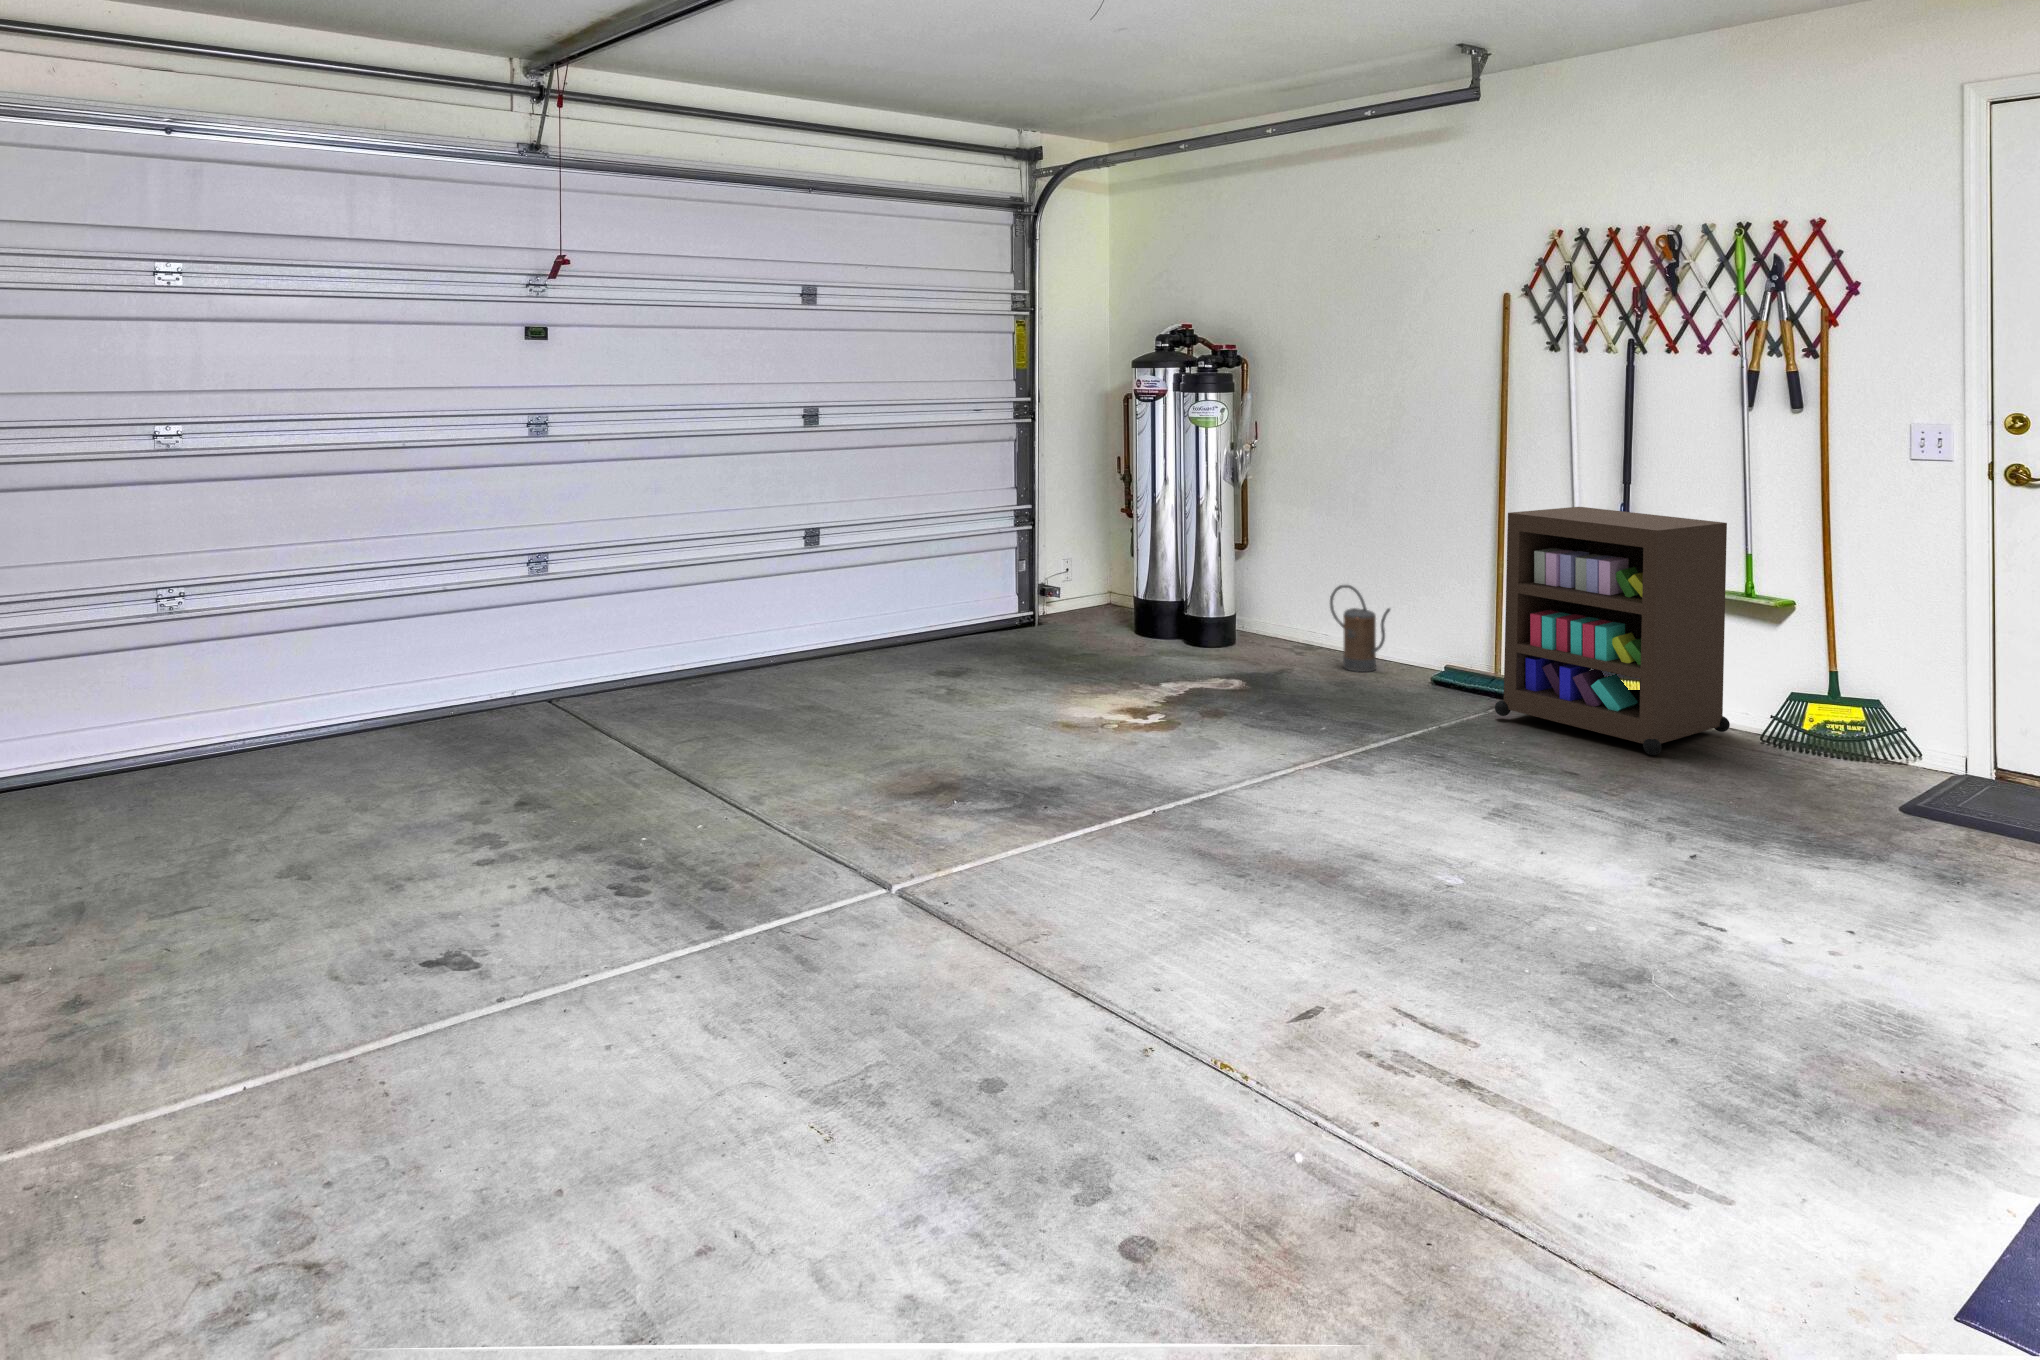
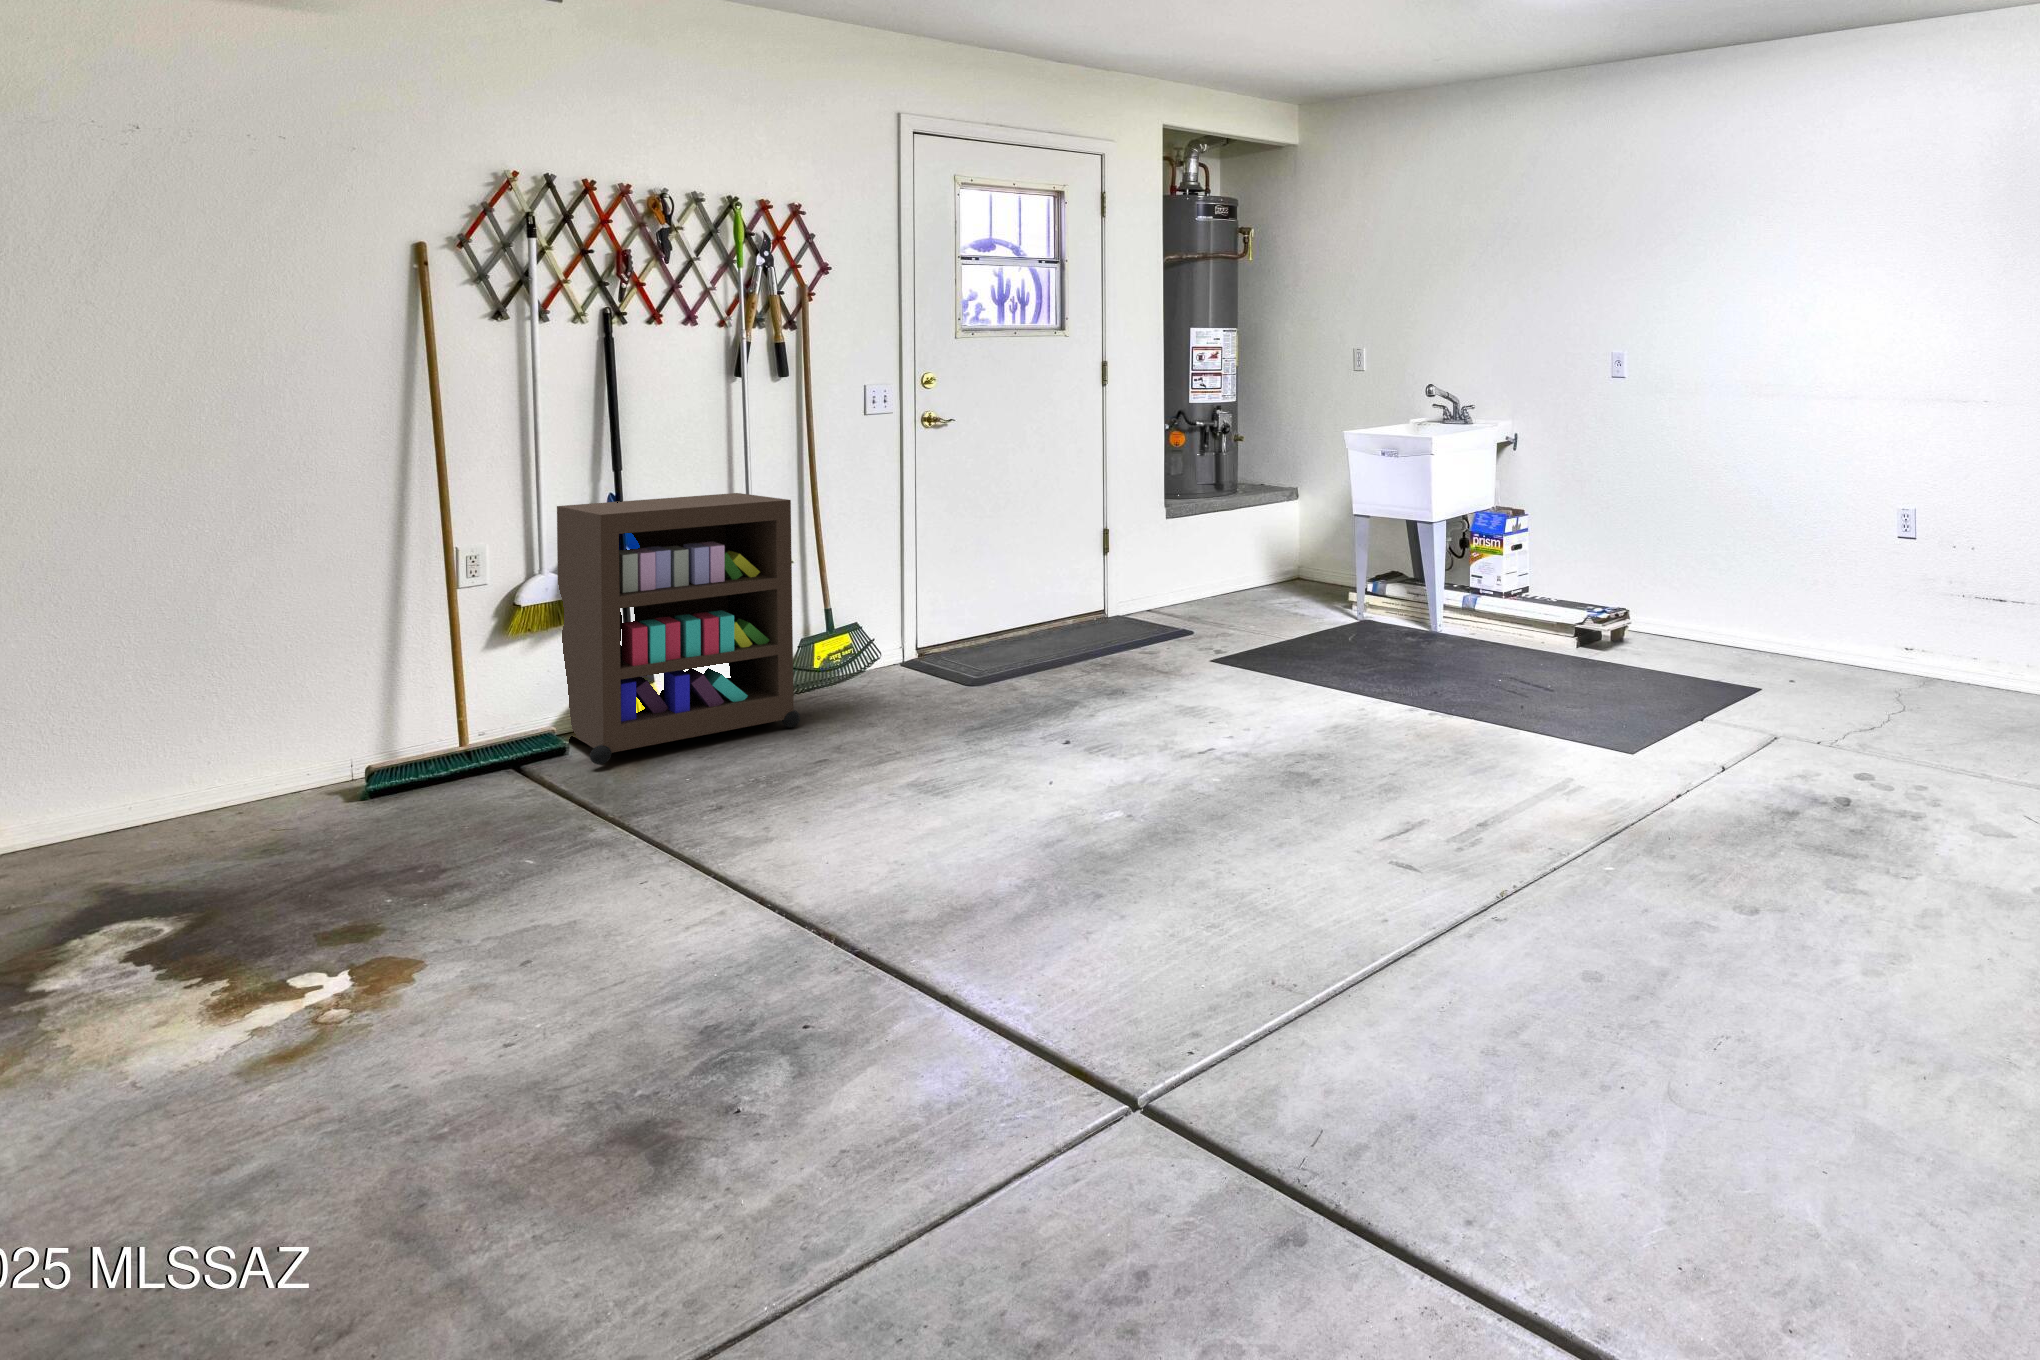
watering can: present [1330,585,1390,672] -> none [128,700,286,836]

